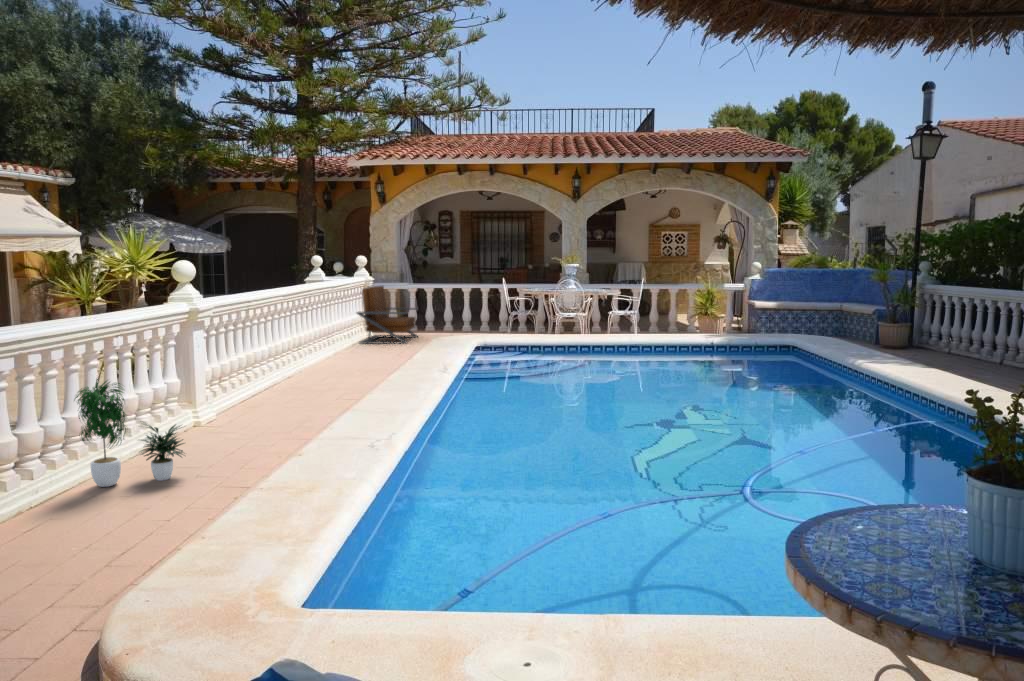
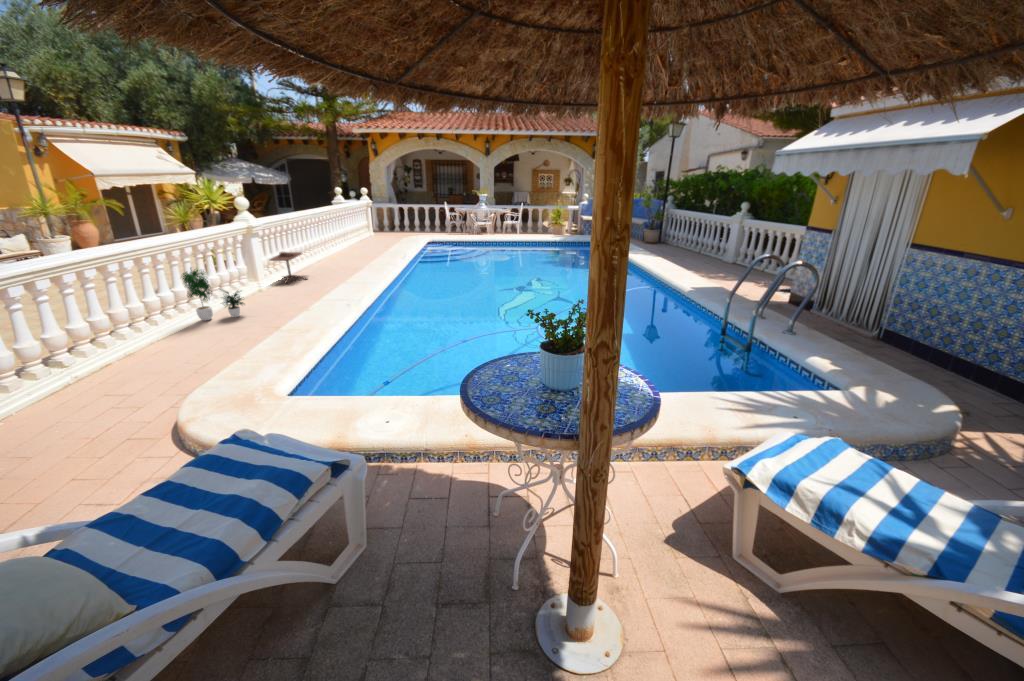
lounge chair: present [357,286,418,344] -> none [361,207,399,241]
side table: none [218,356,282,417] -> present [270,252,307,283]

